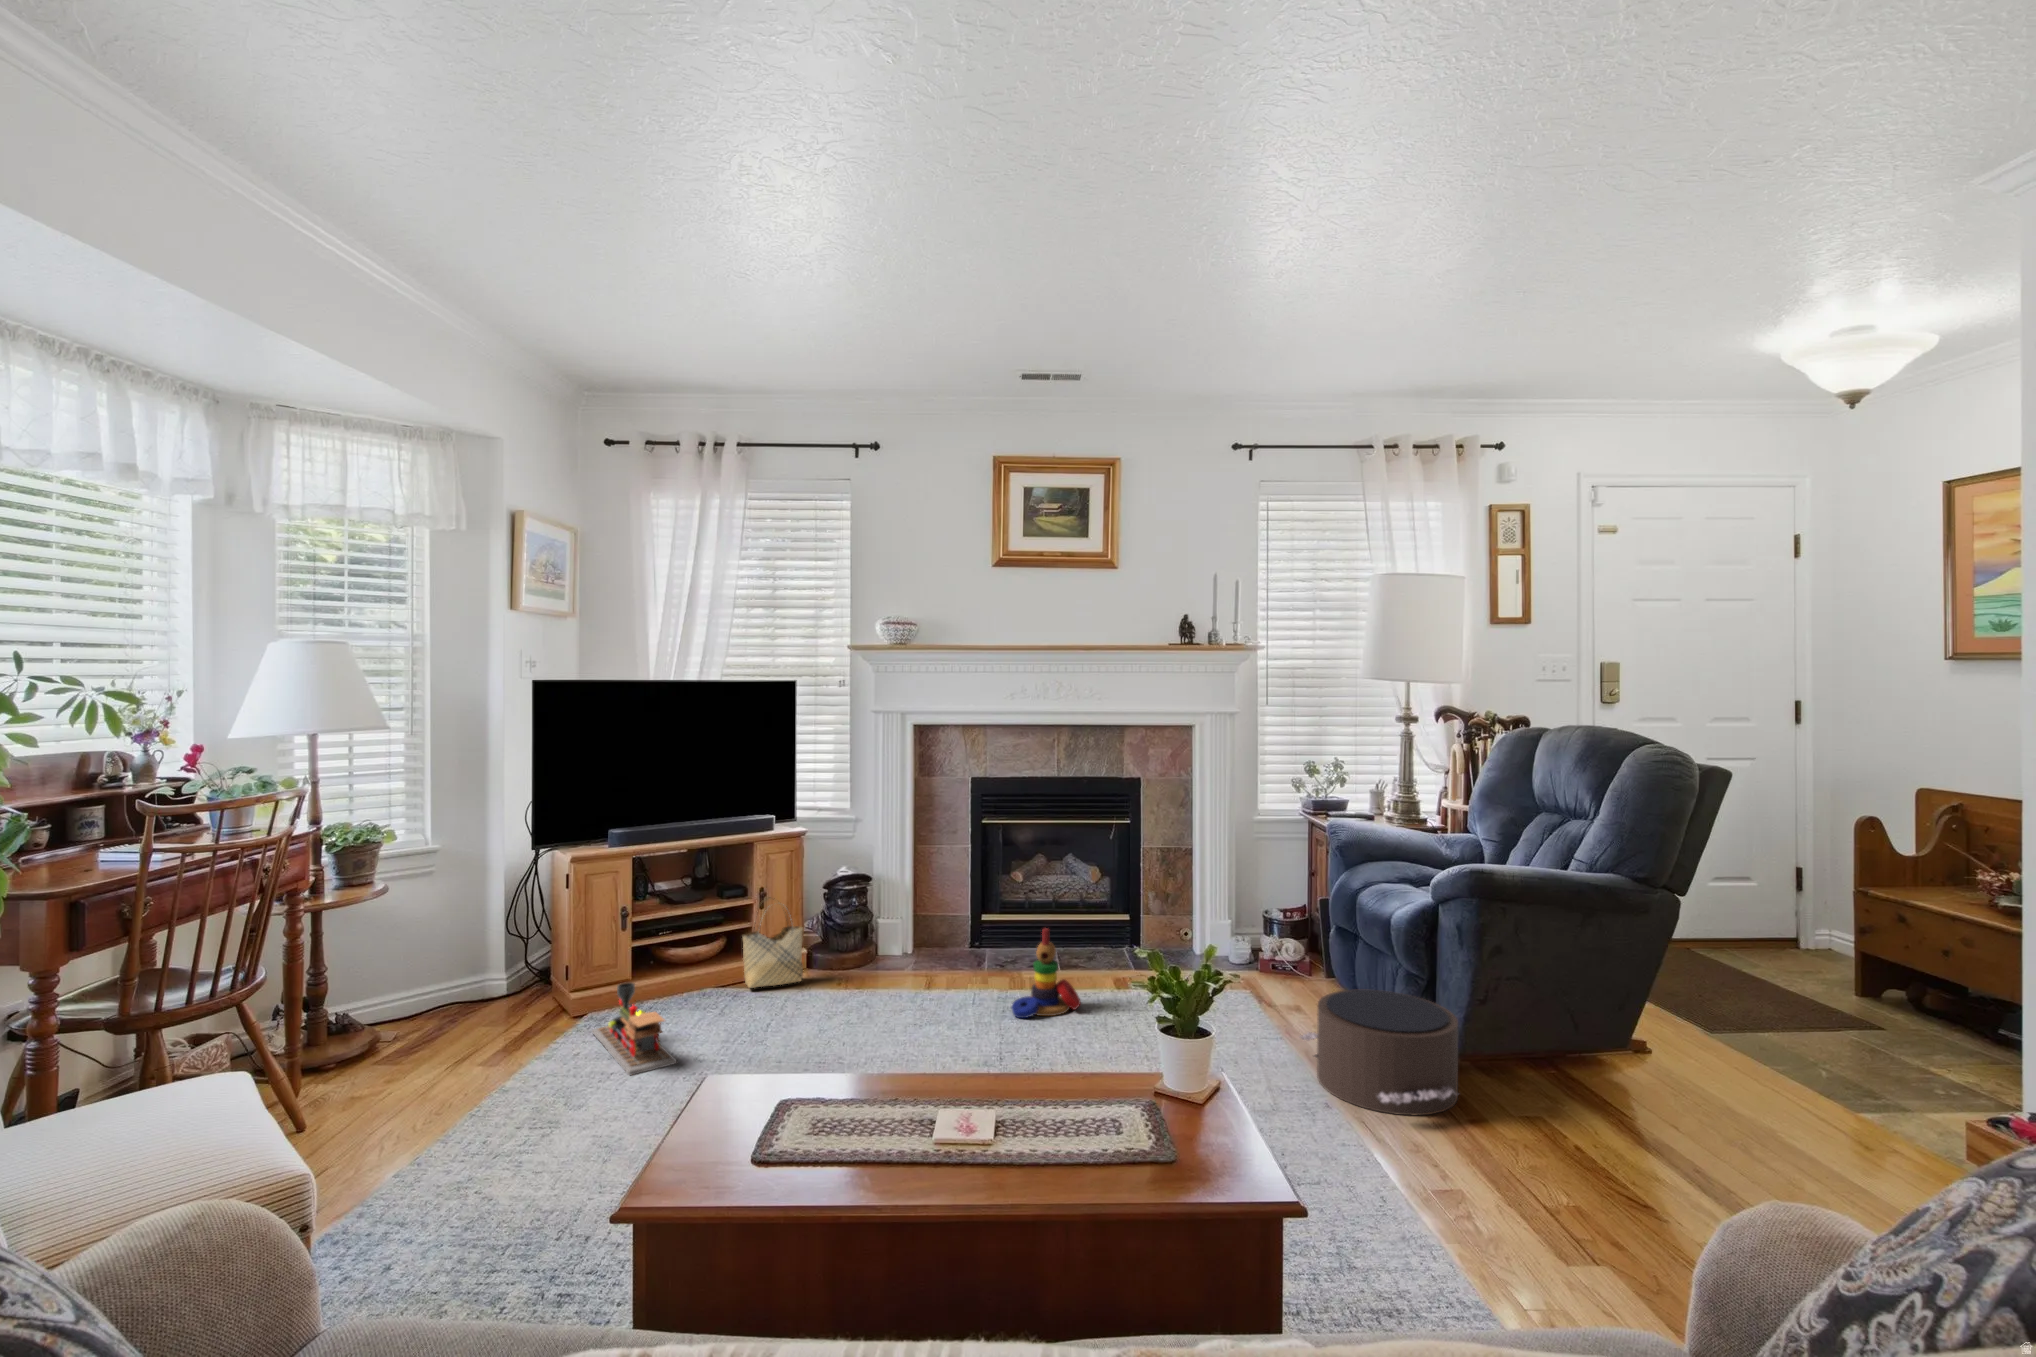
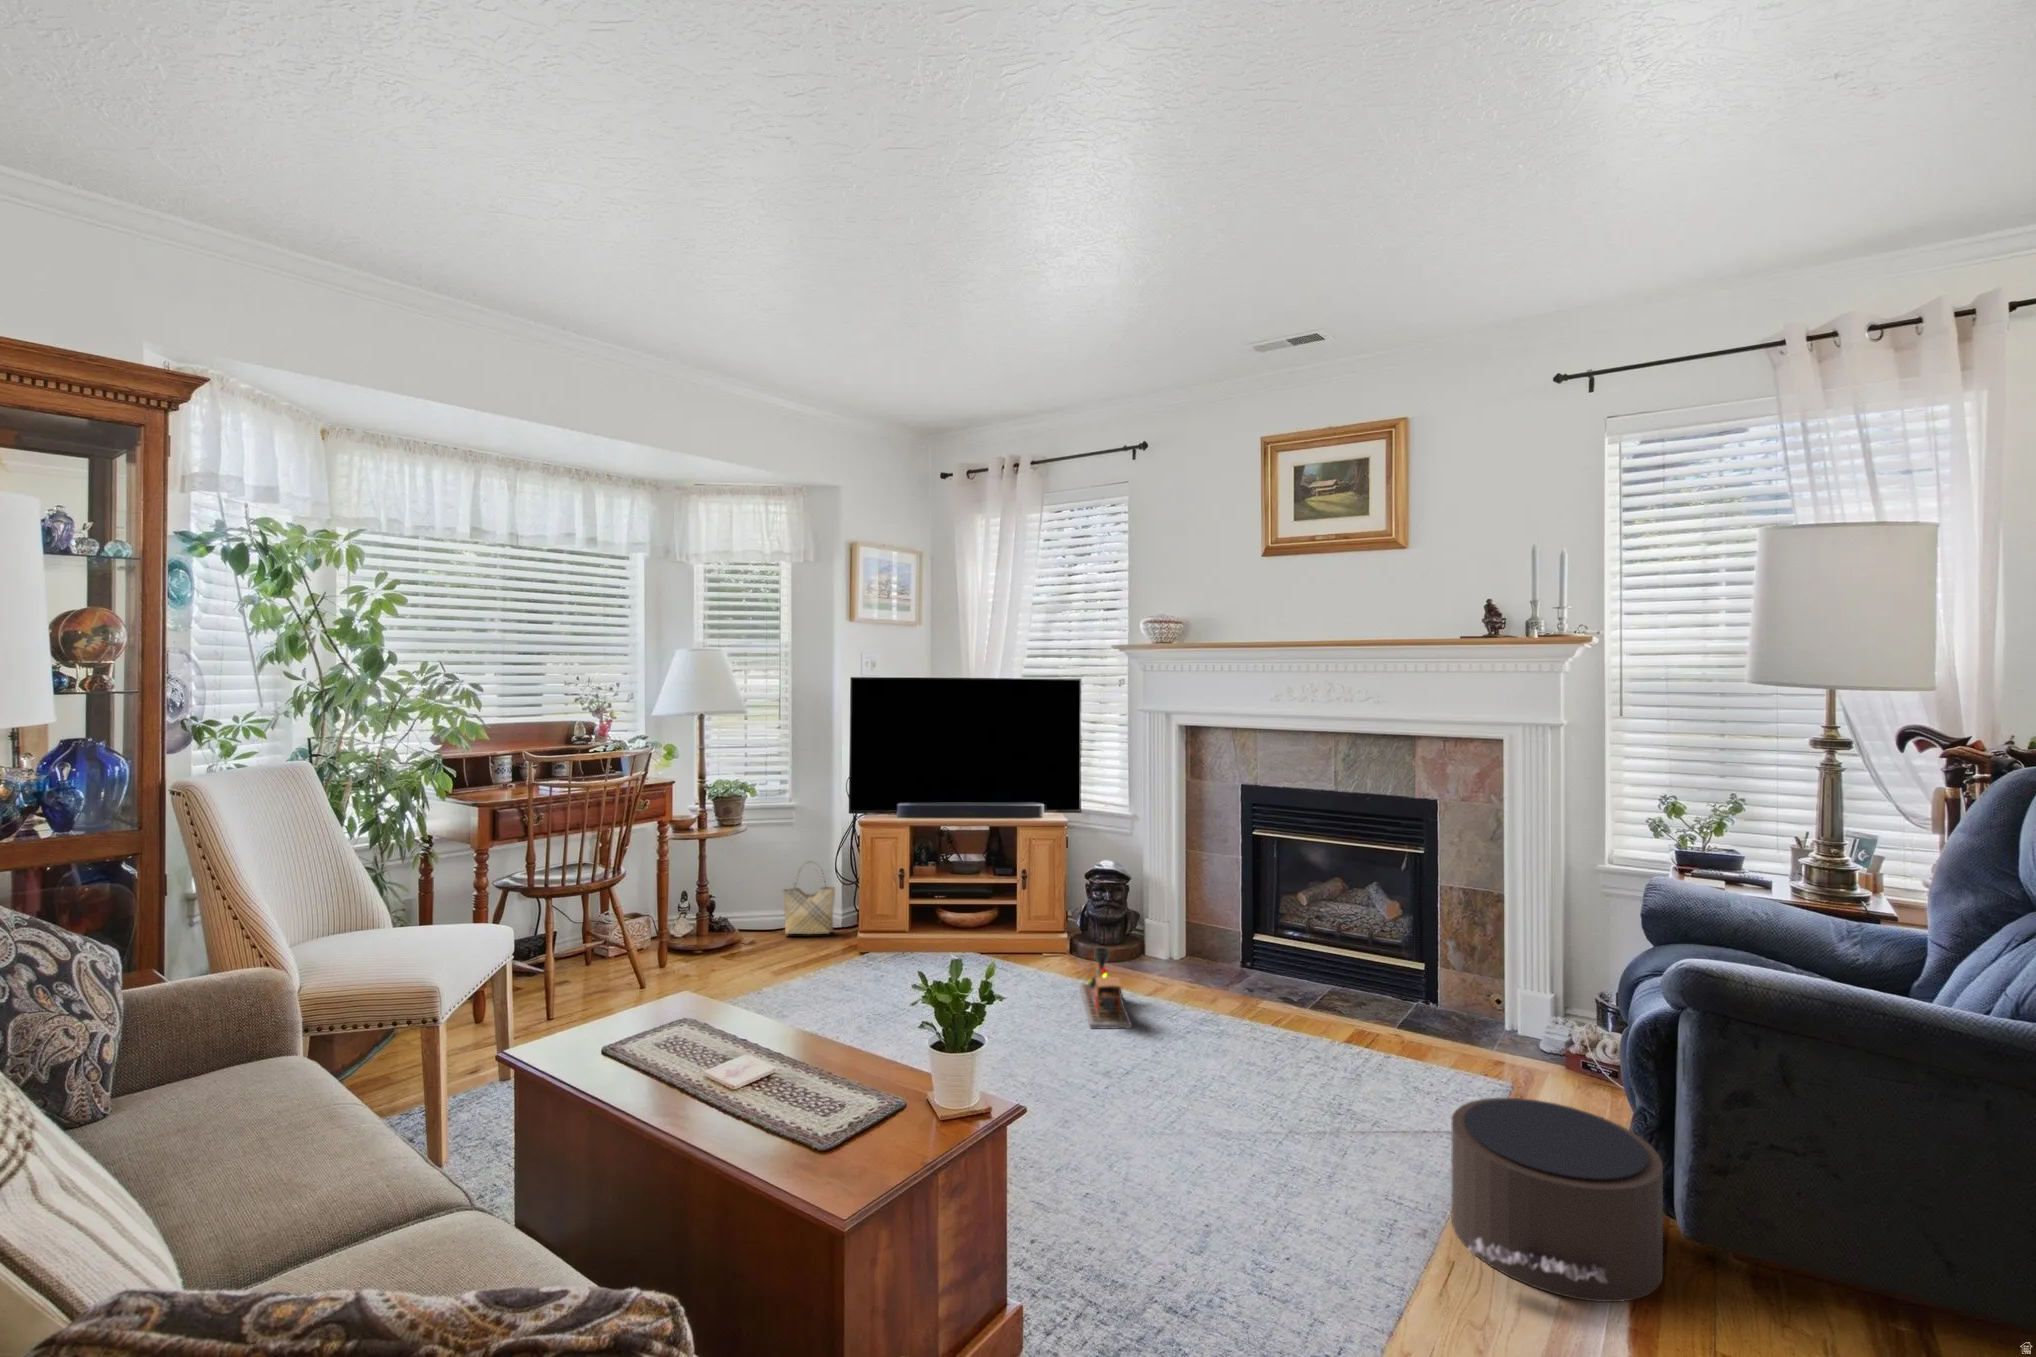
woven basket: present [742,897,803,988] -> present [783,870,835,934]
stacking toy: present [1012,928,1081,1018] -> none [1188,951,1272,1049]
toy train: present [592,982,677,1075] -> present [1080,948,1132,1029]

